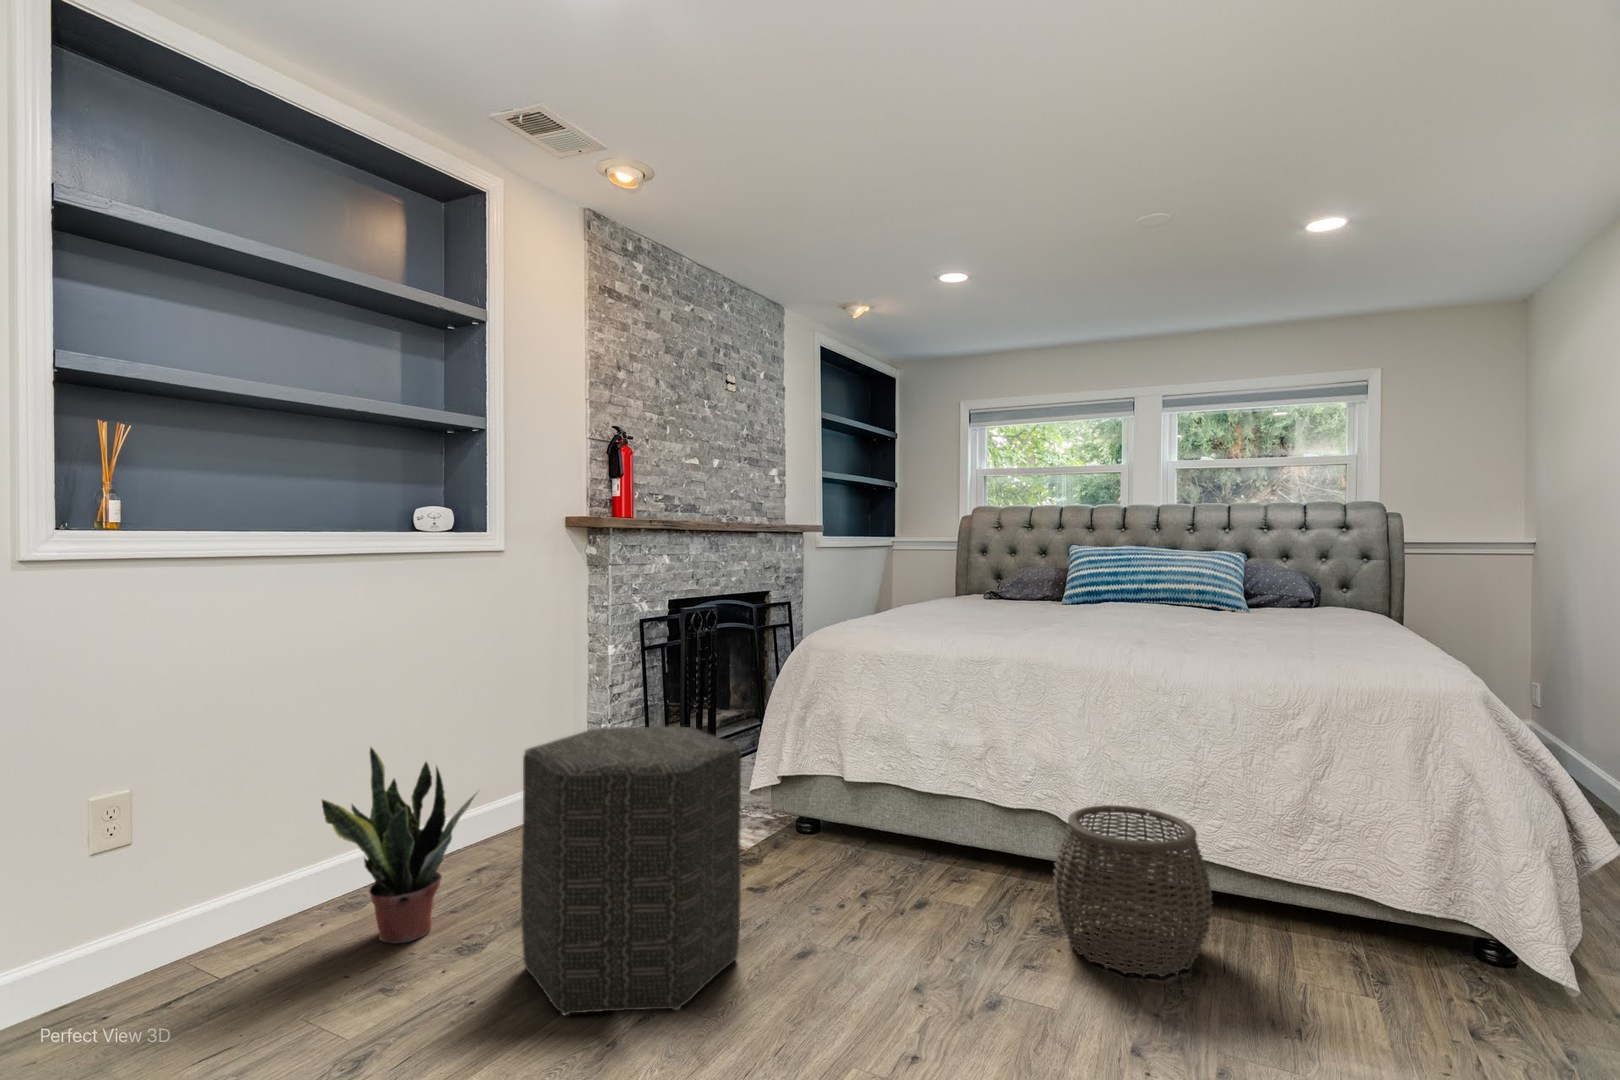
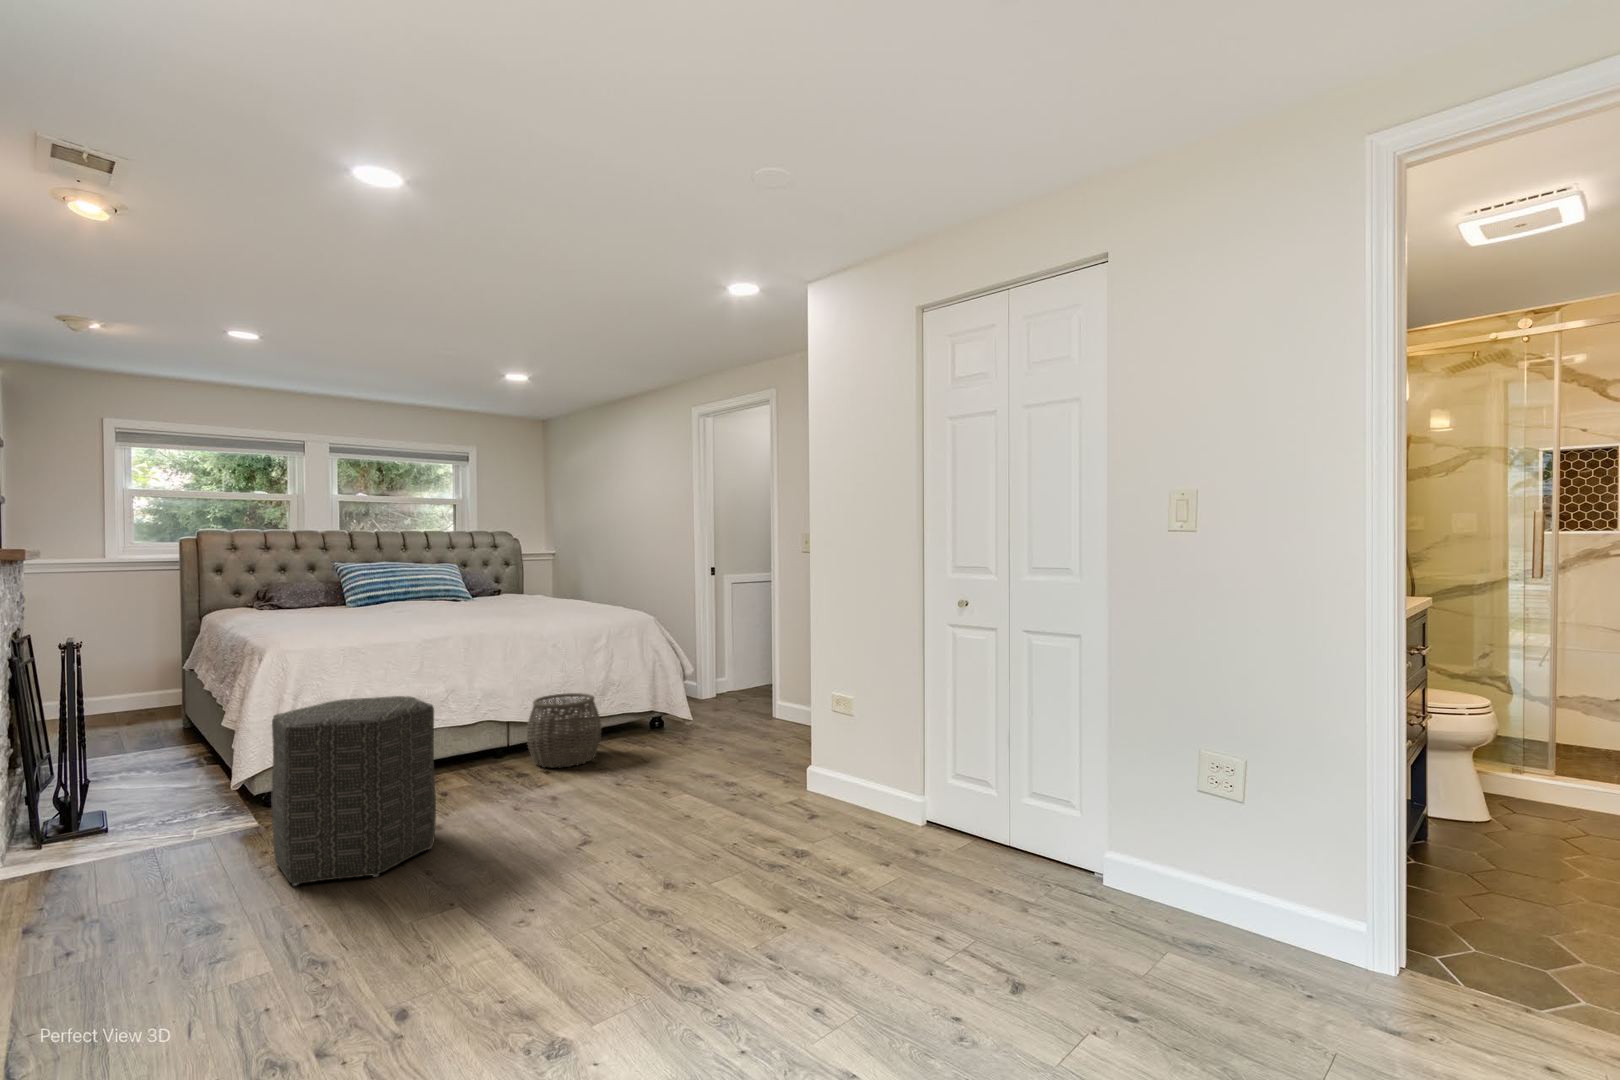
potted plant: present [322,748,476,943] -> none [39,777,188,943]

